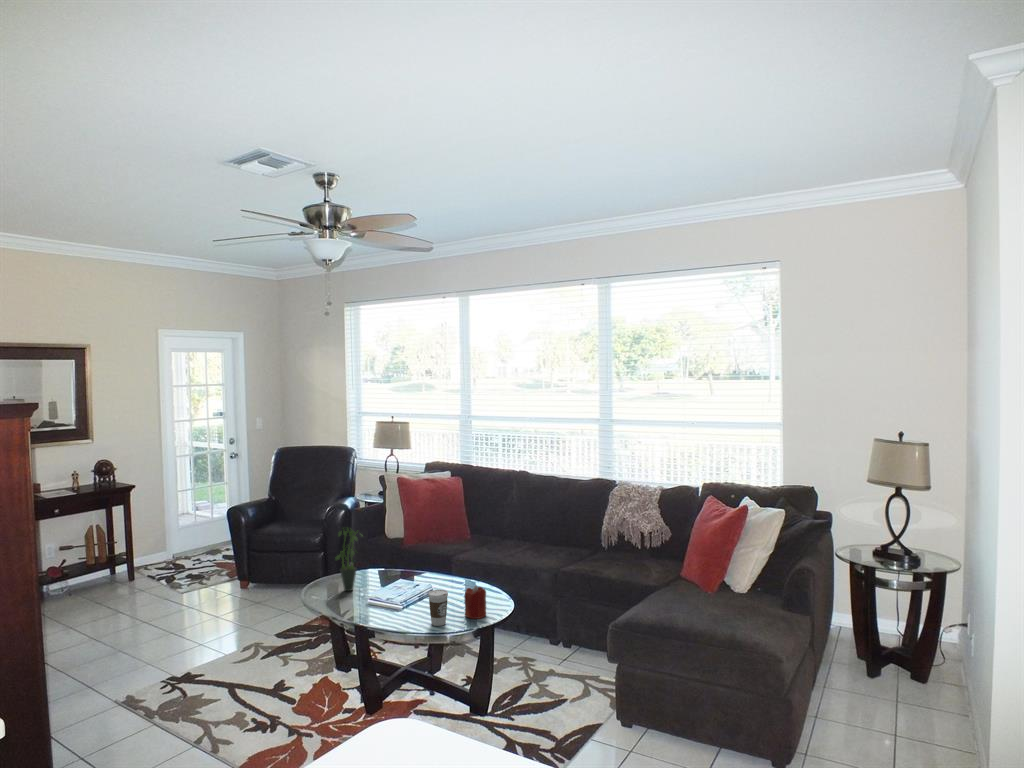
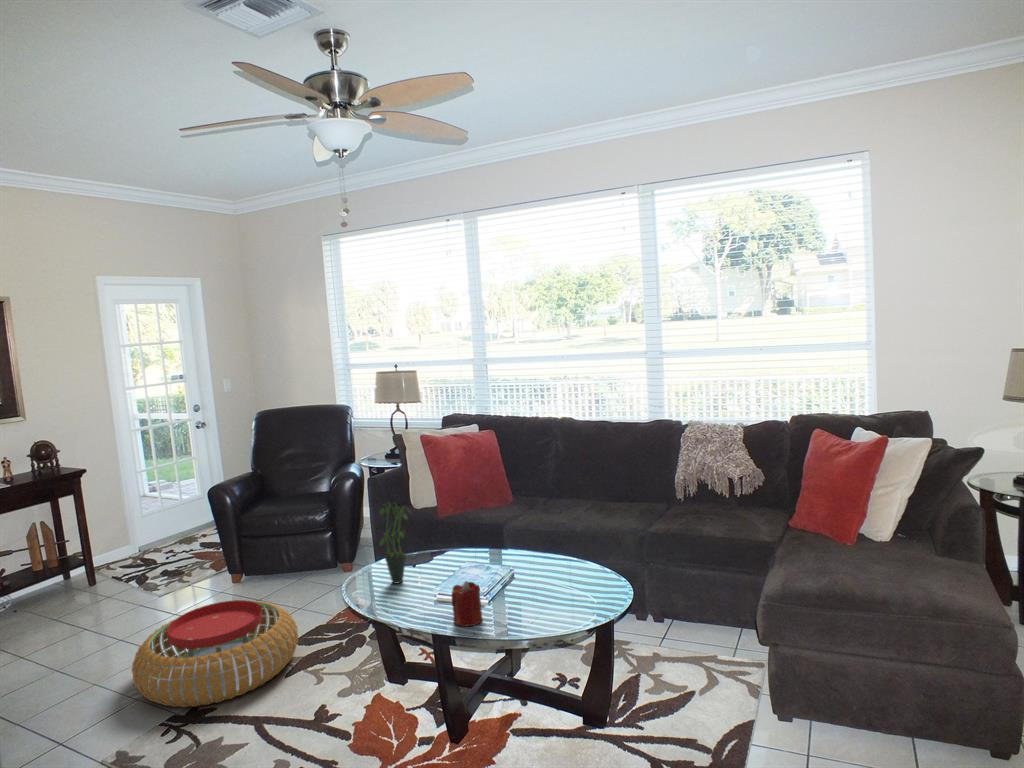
candle: present [464,585,486,619] -> present [451,581,482,626]
coffee cup: present [428,590,448,626] -> none [526,575,552,623]
pouf: none [147,597,277,673] -> present [132,600,298,707]

